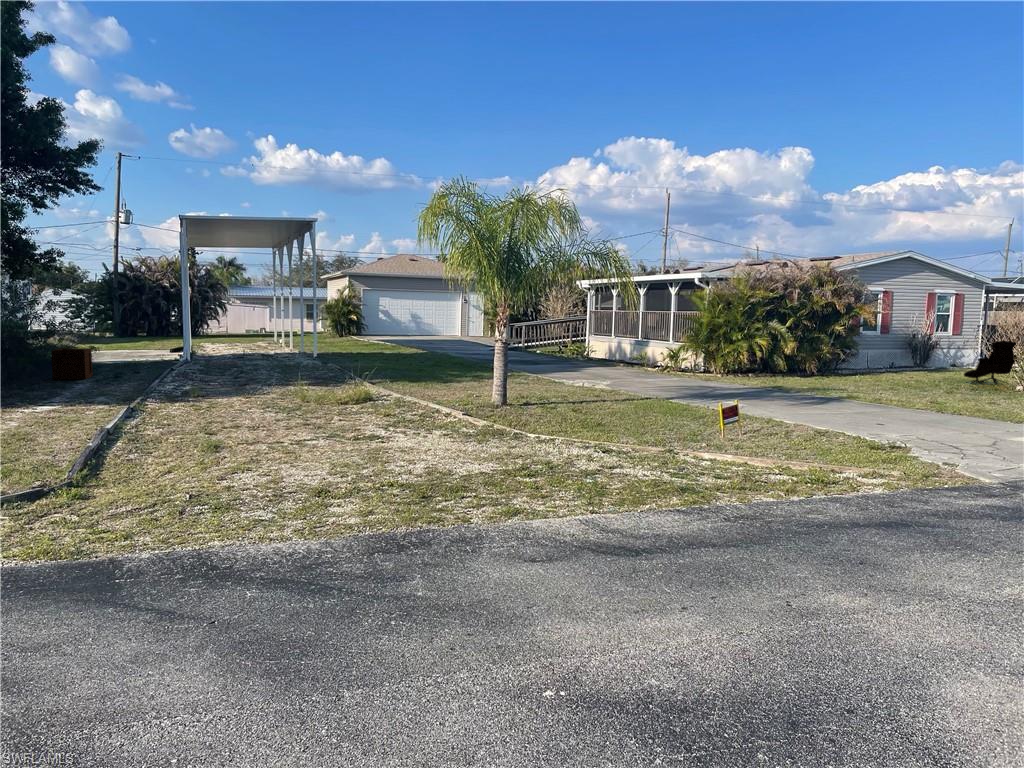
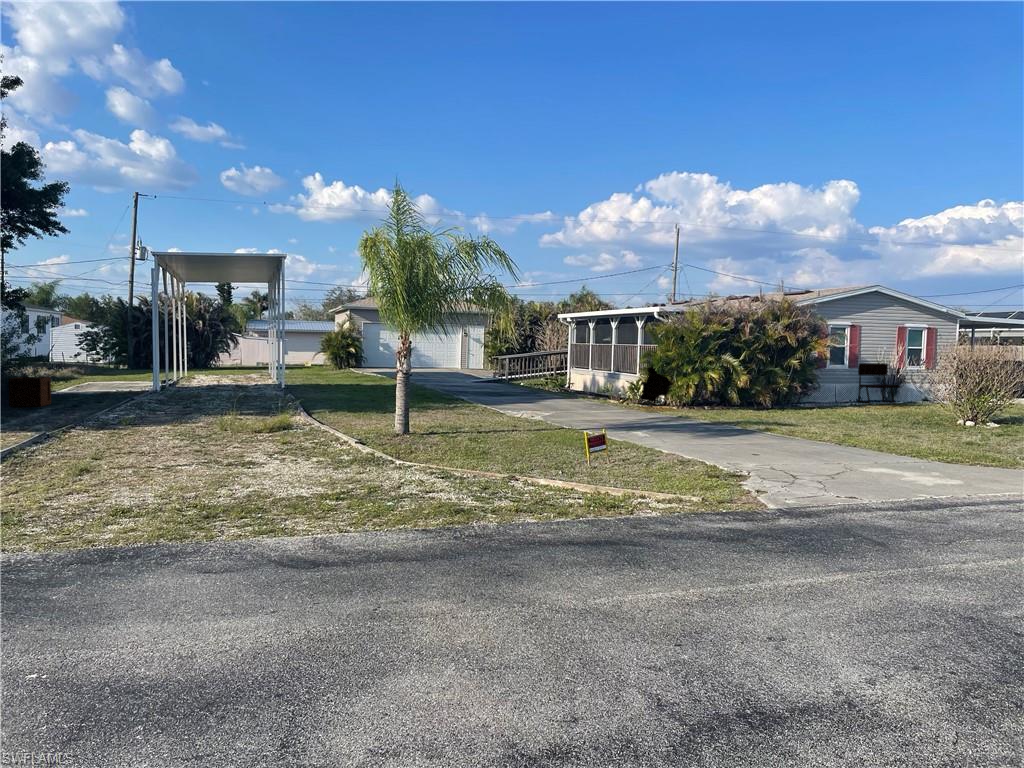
bench: none [892,329,934,369] -> present [858,363,900,403]
lounge chair: present [964,341,1017,384] -> present [640,367,672,405]

